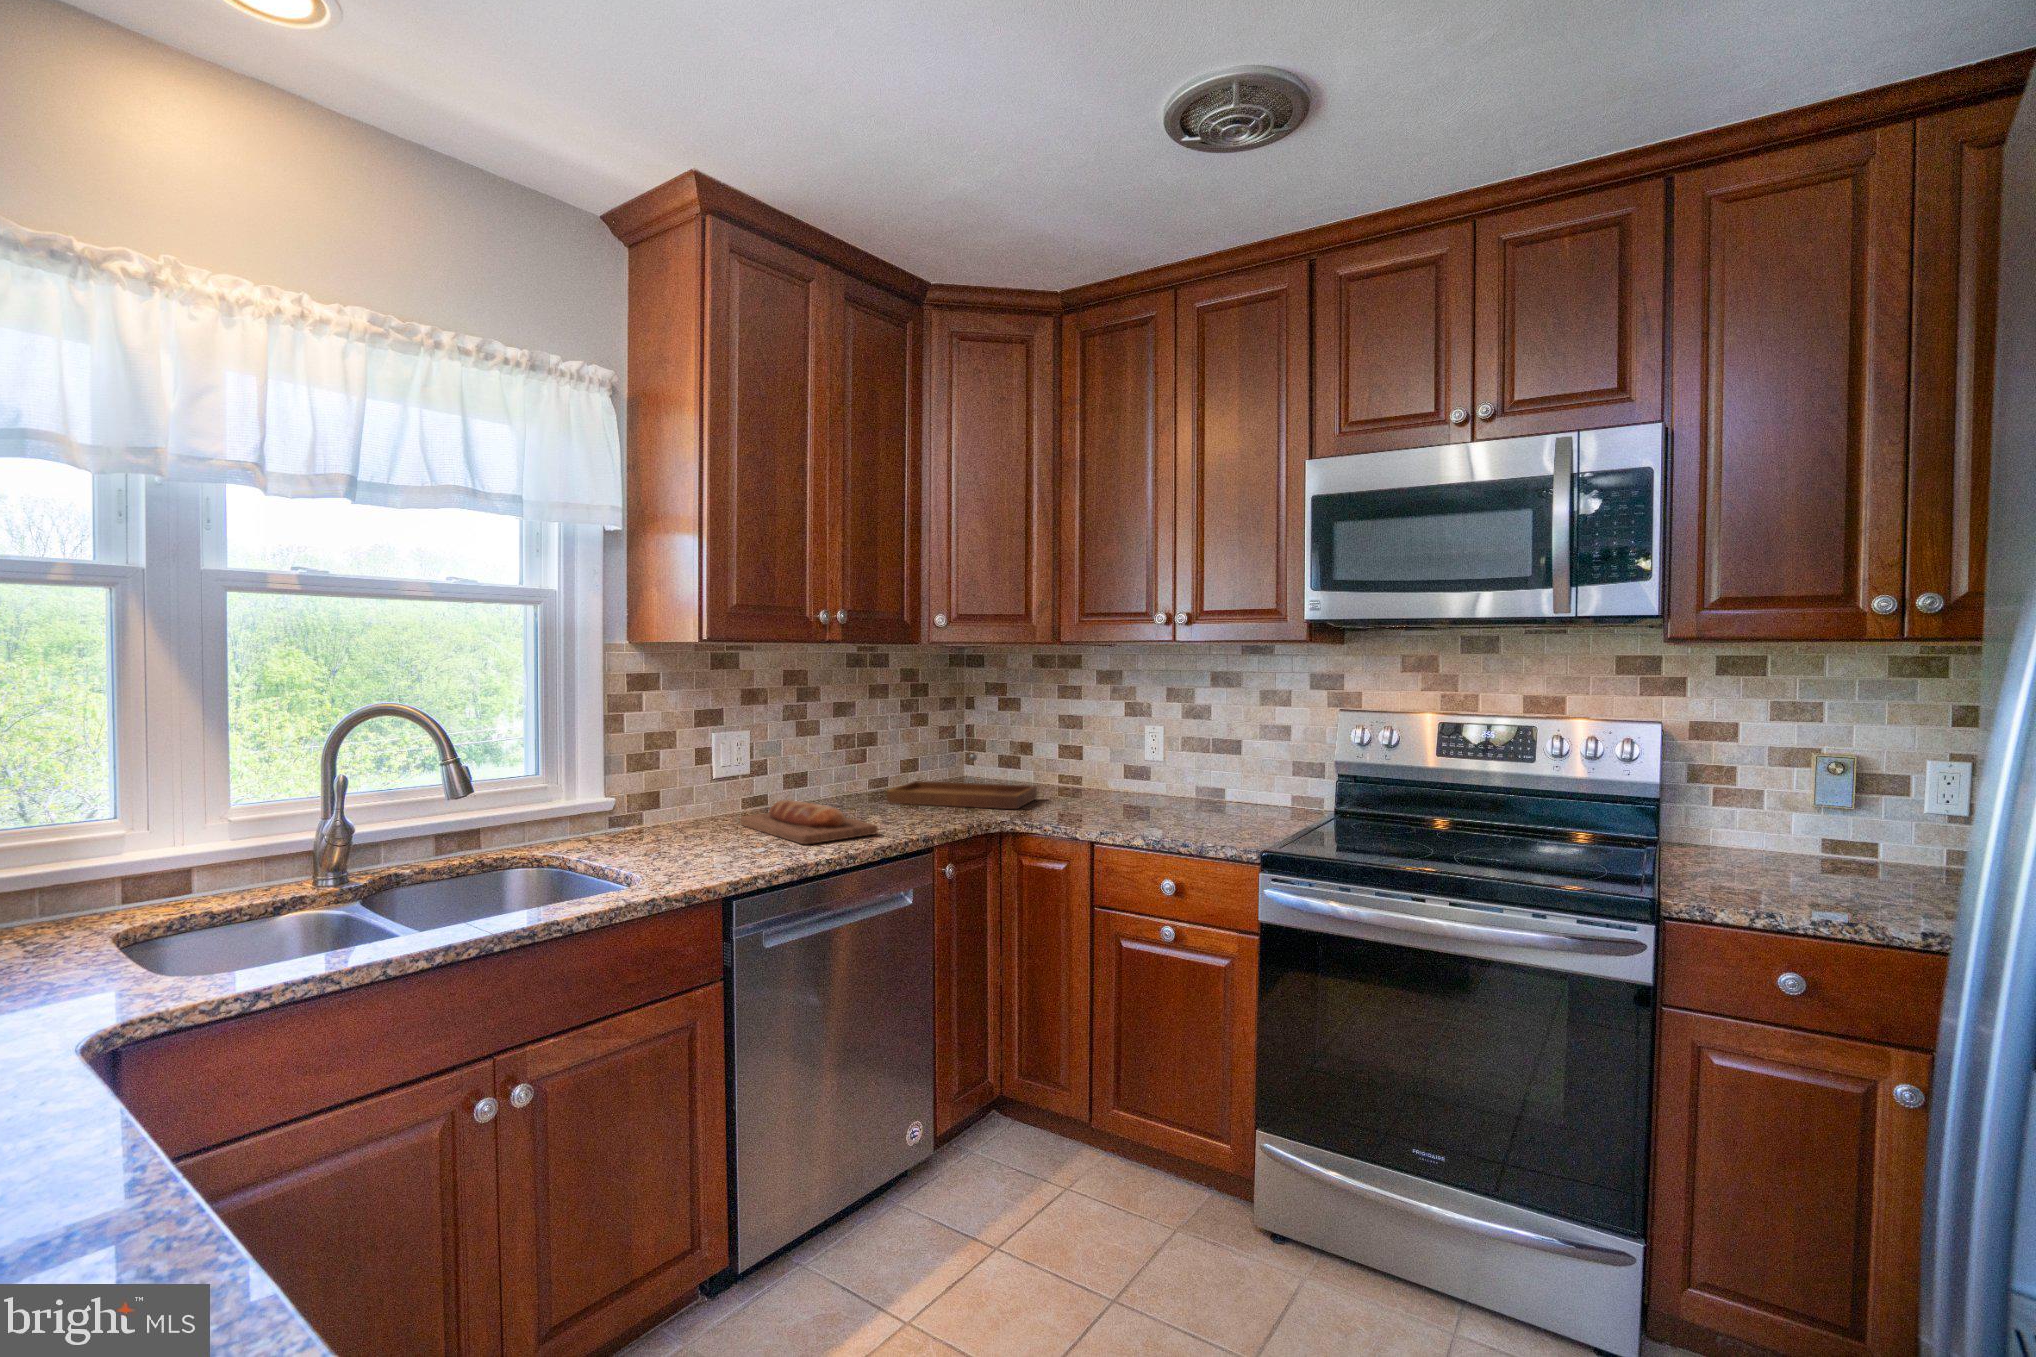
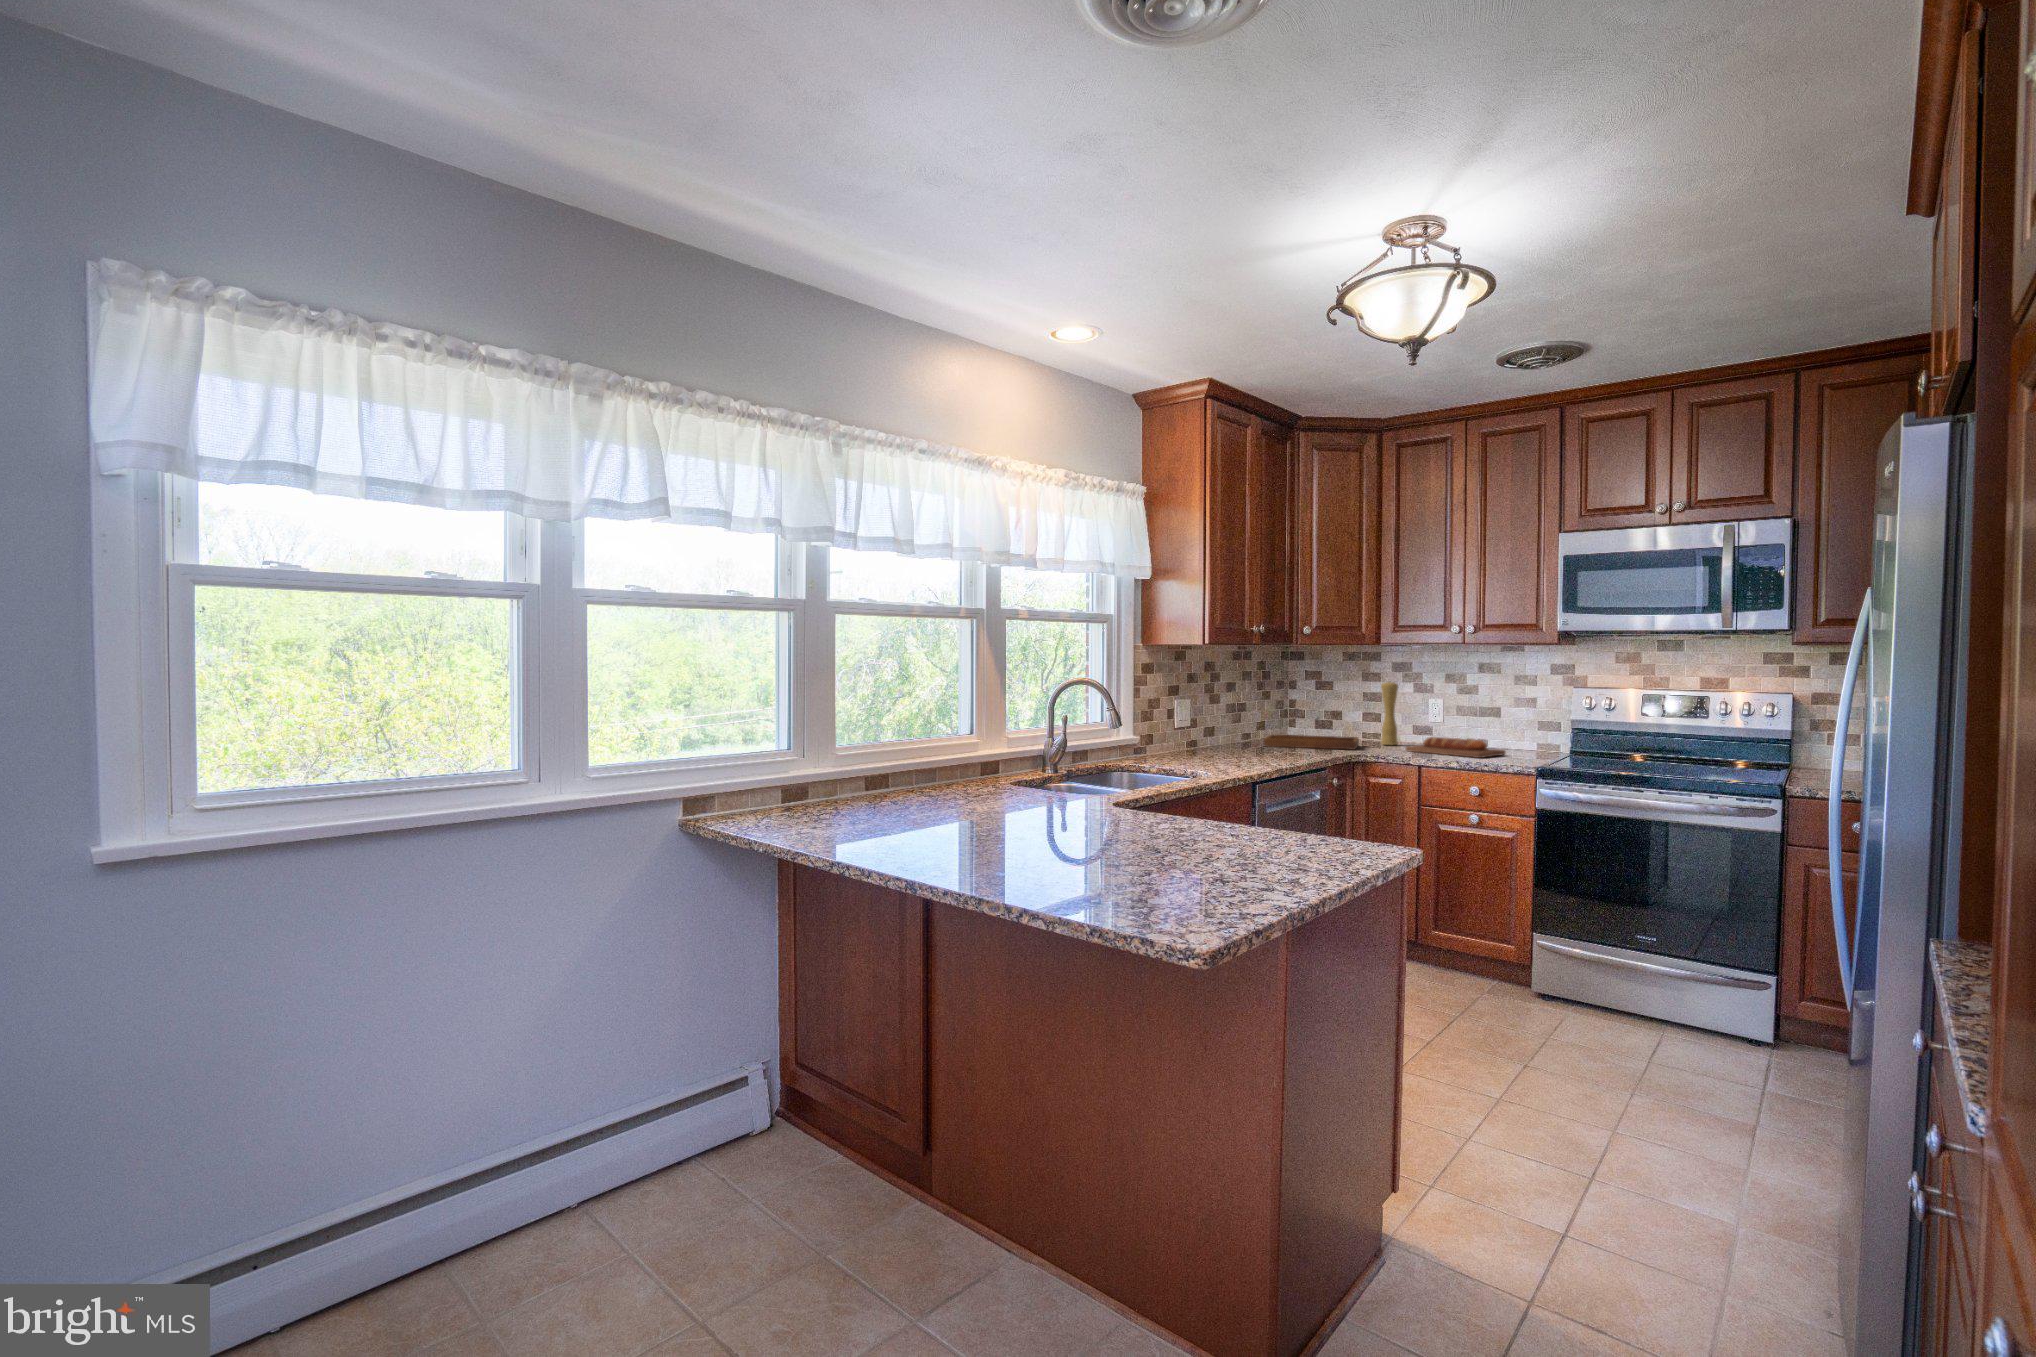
pepper mill: none [1074,699,1099,797] -> present [1381,682,1398,745]
bread loaf: present [740,800,878,845] -> present [1406,737,1506,758]

